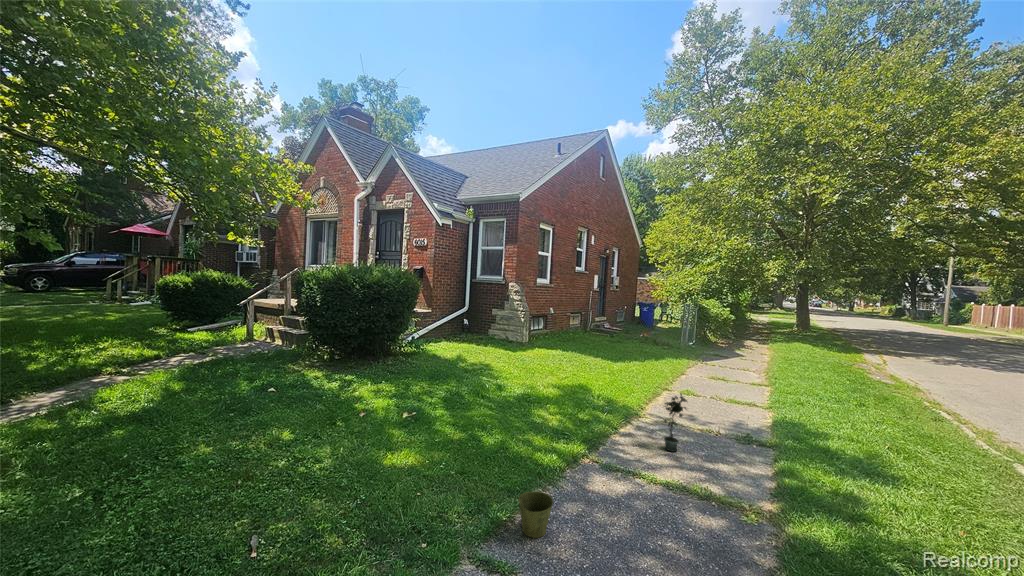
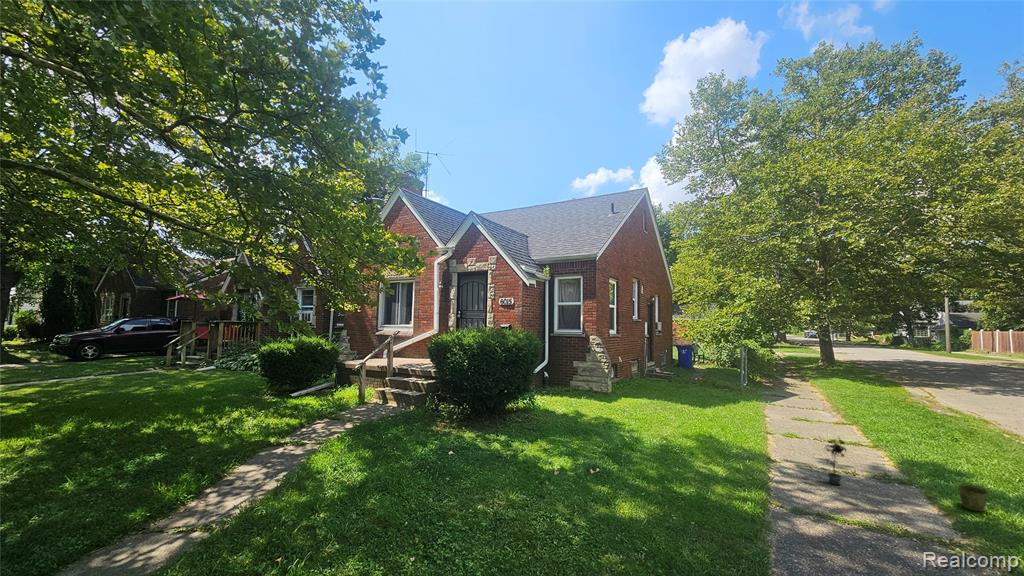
bucket: present [519,492,553,538] -> present [958,485,988,511]

